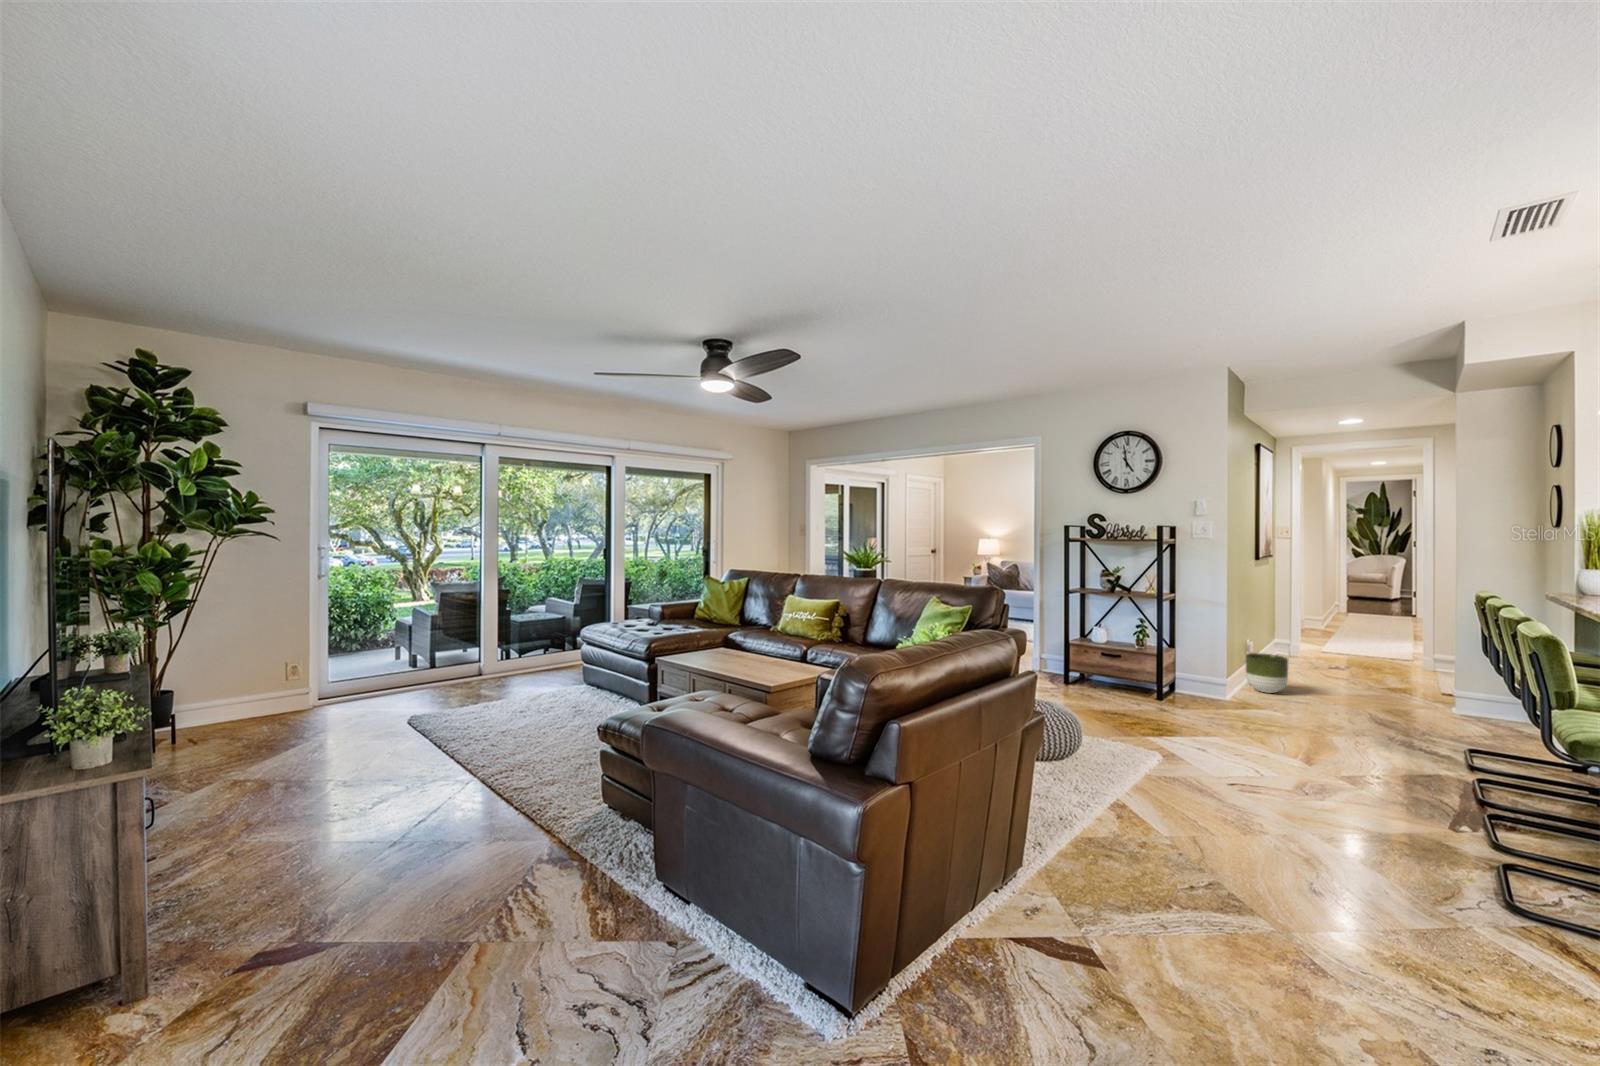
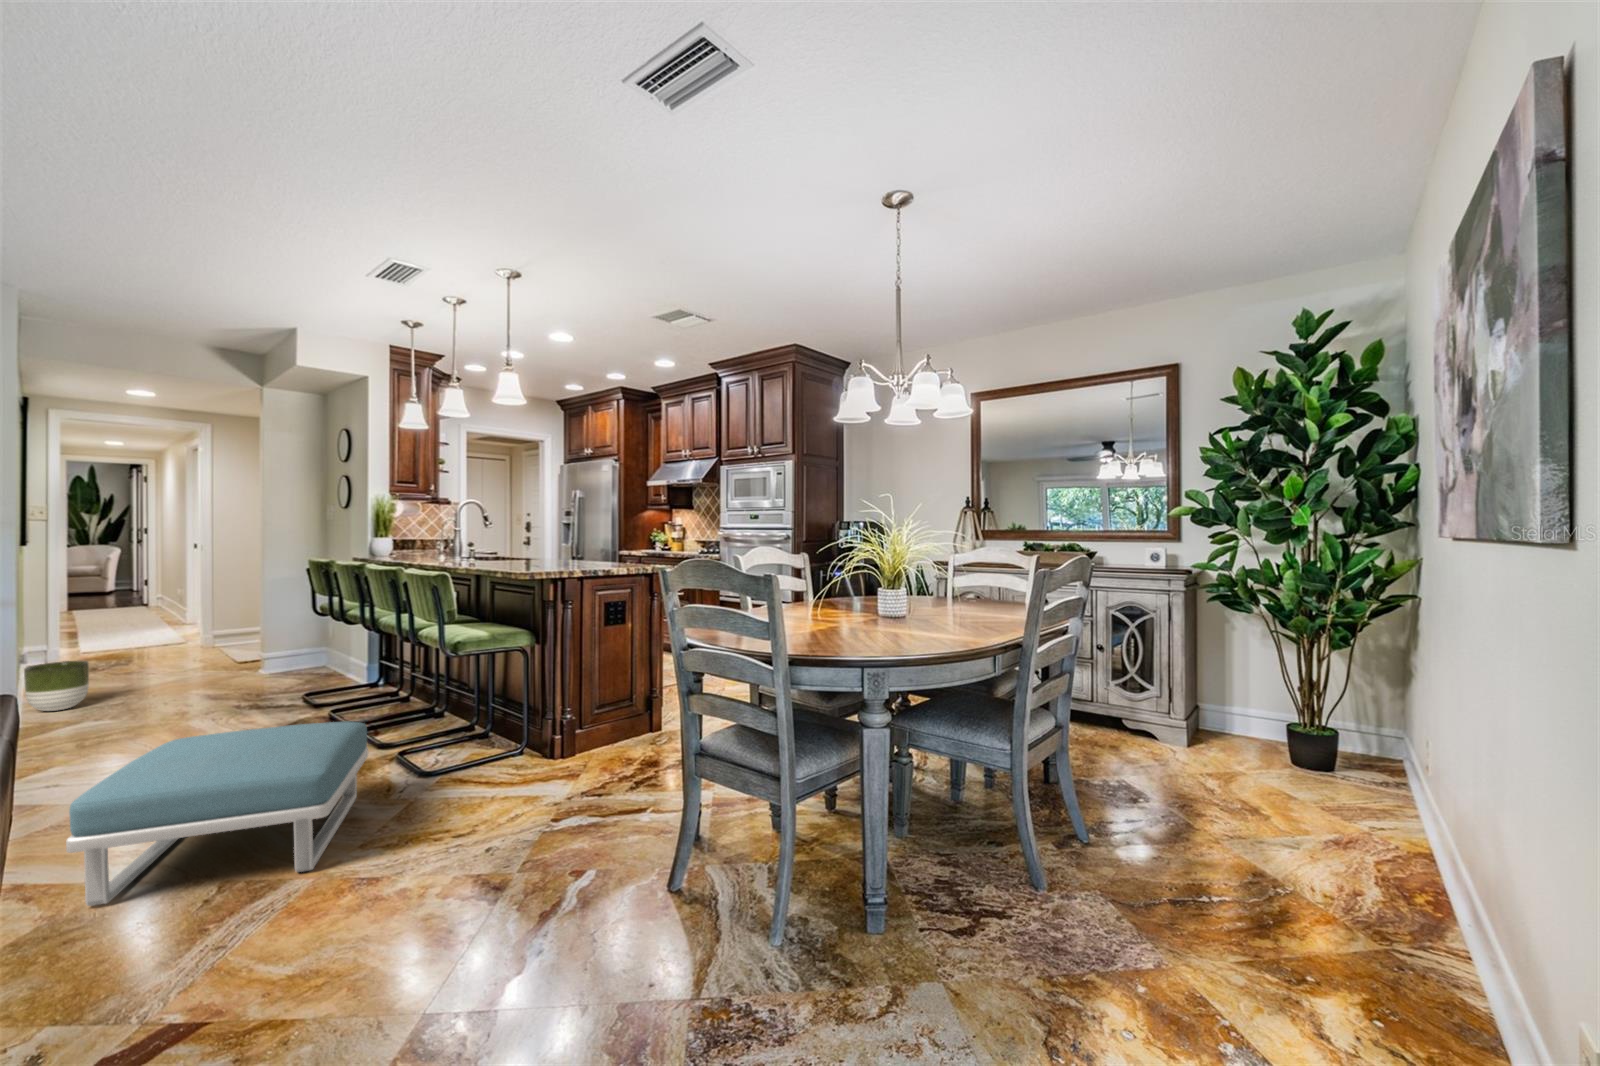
footstool: none [1130,744,1417,920] -> present [66,722,368,906]

